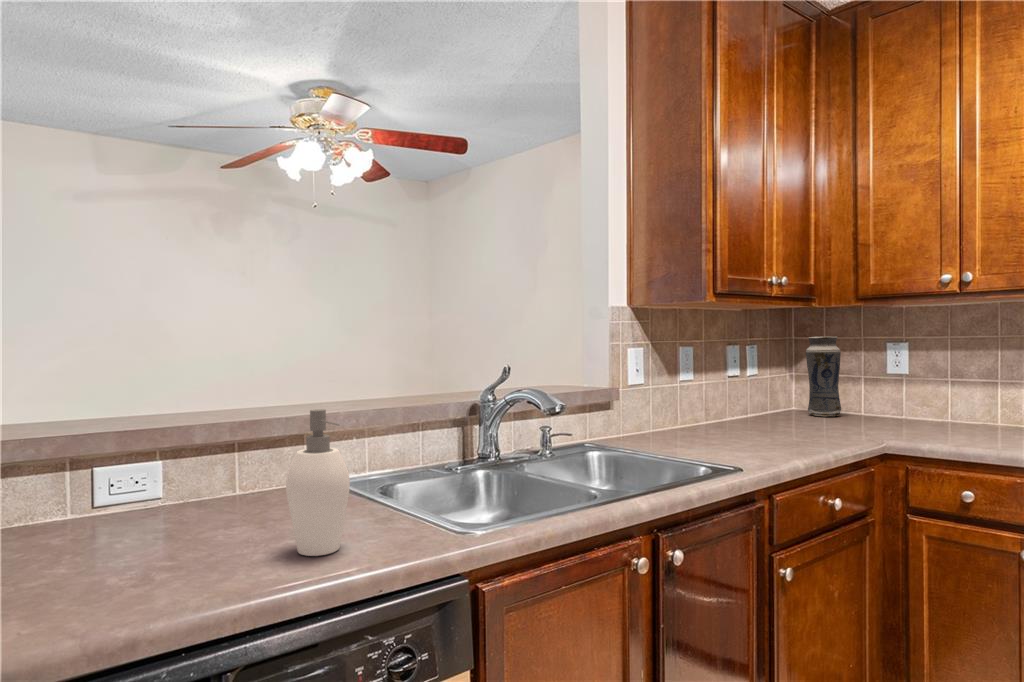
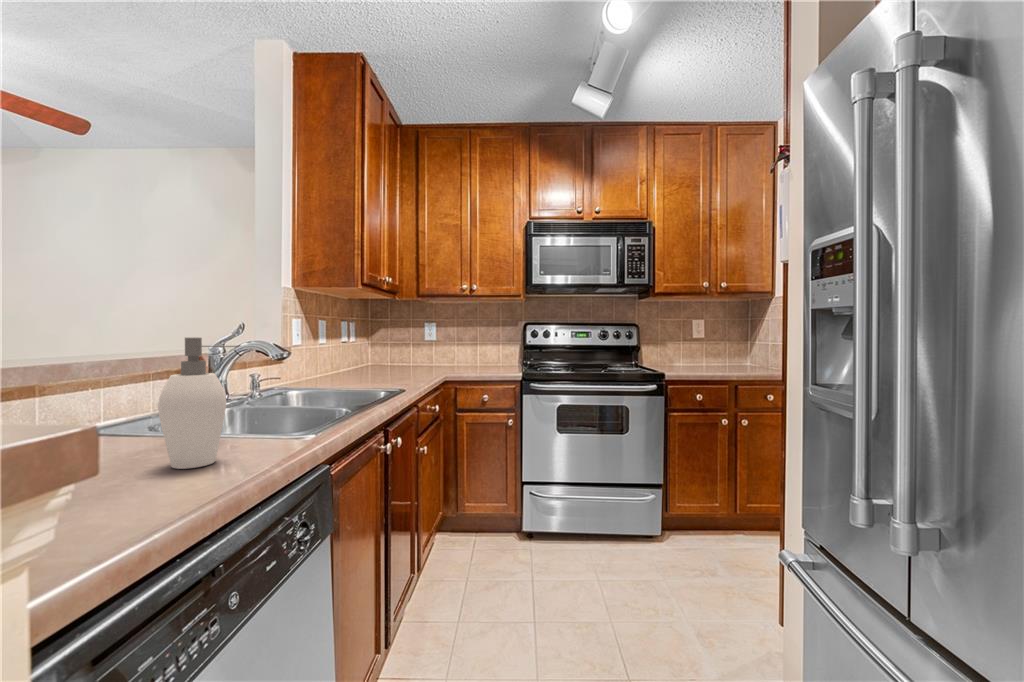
vase: present [806,336,841,416] -> none [383,318,403,366]

